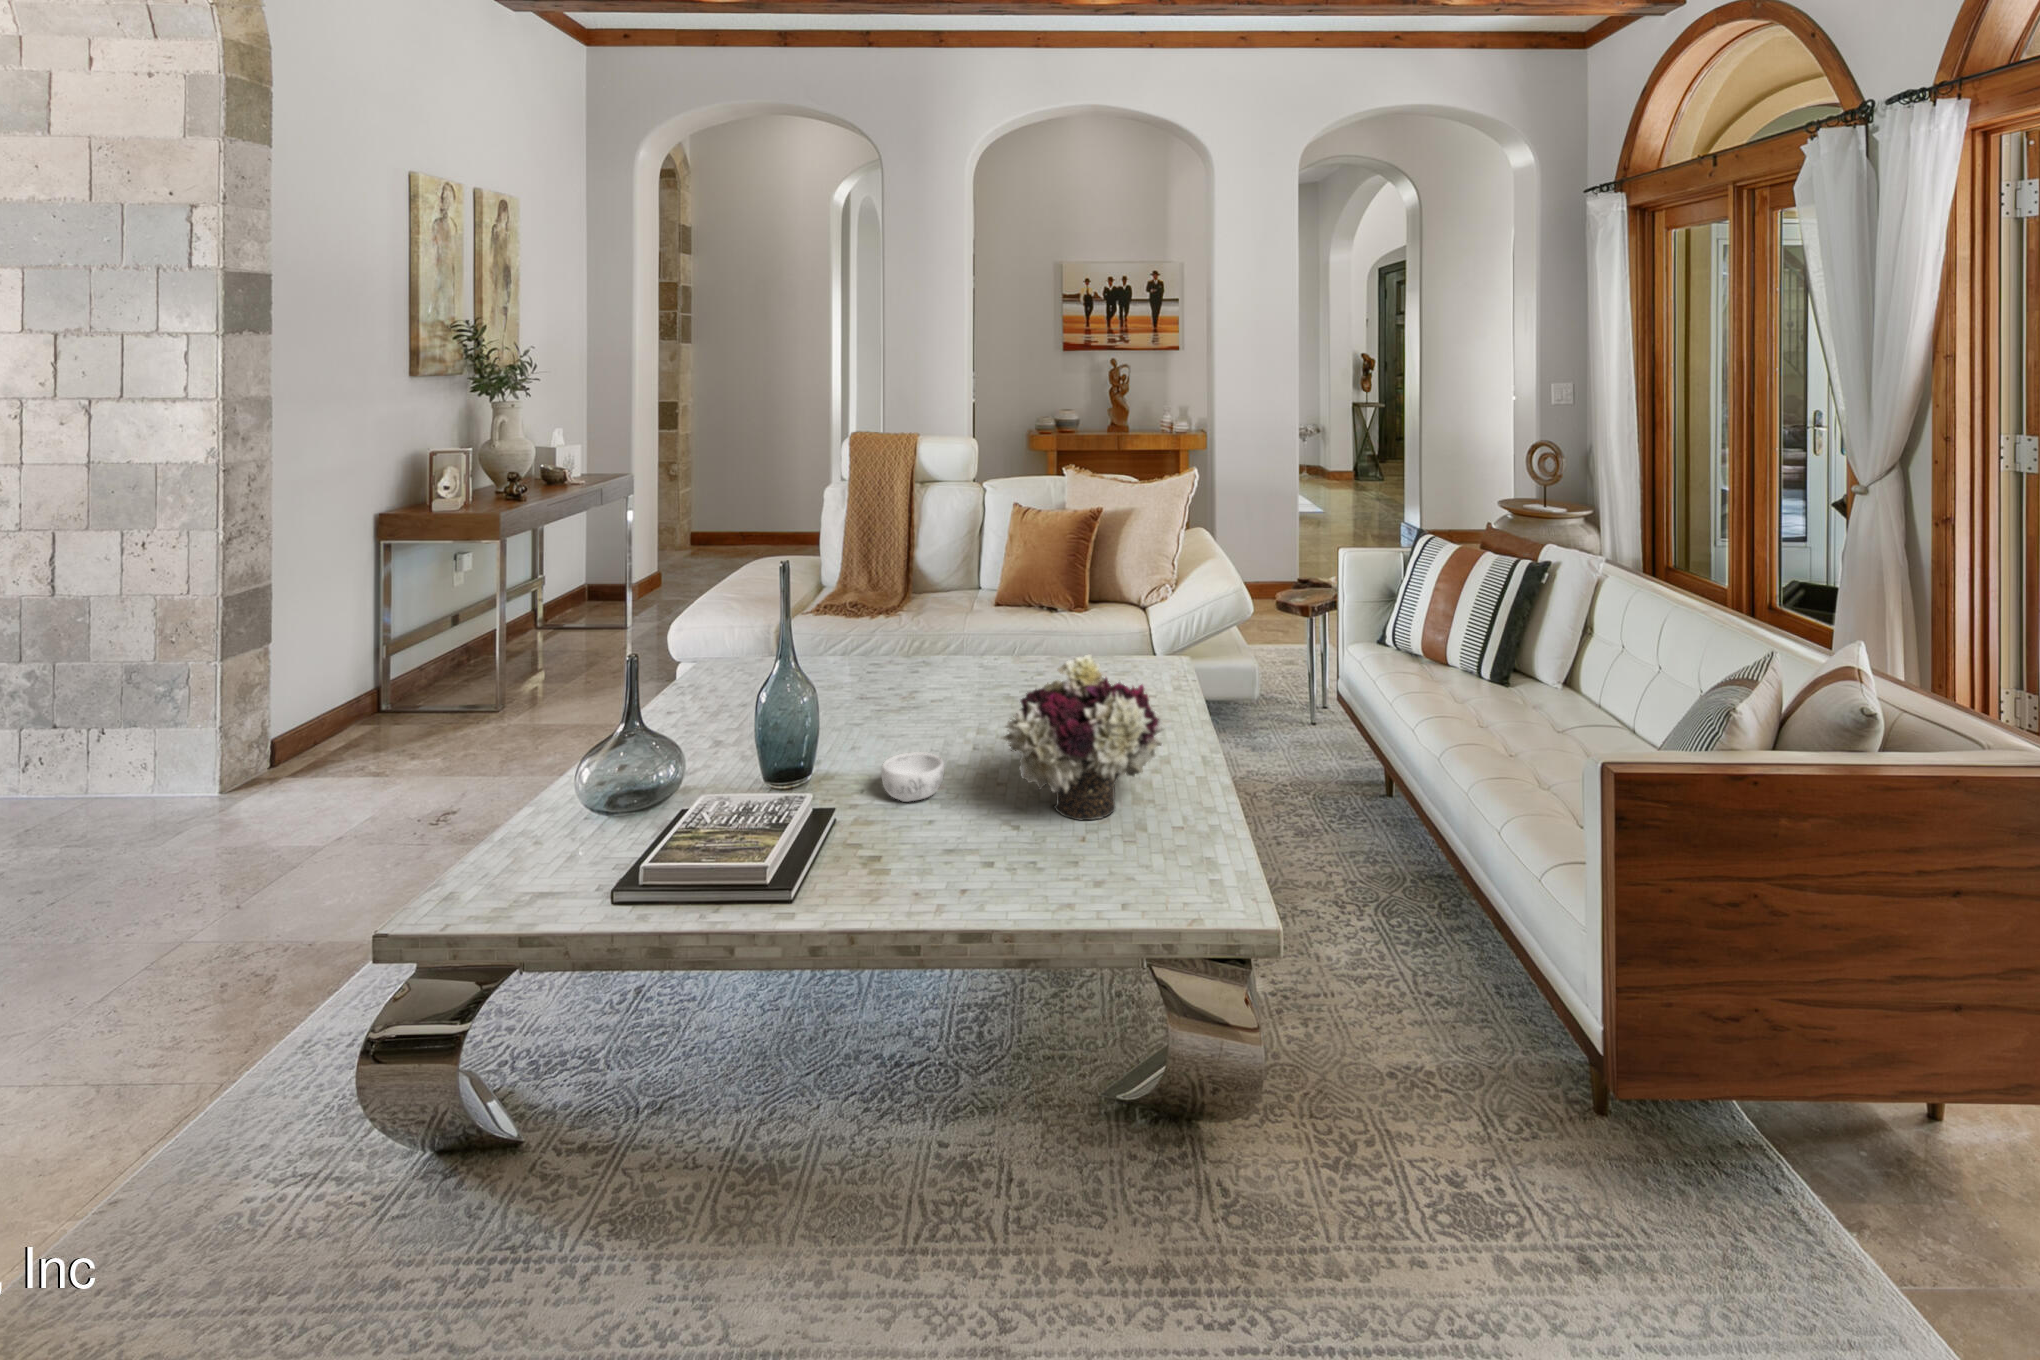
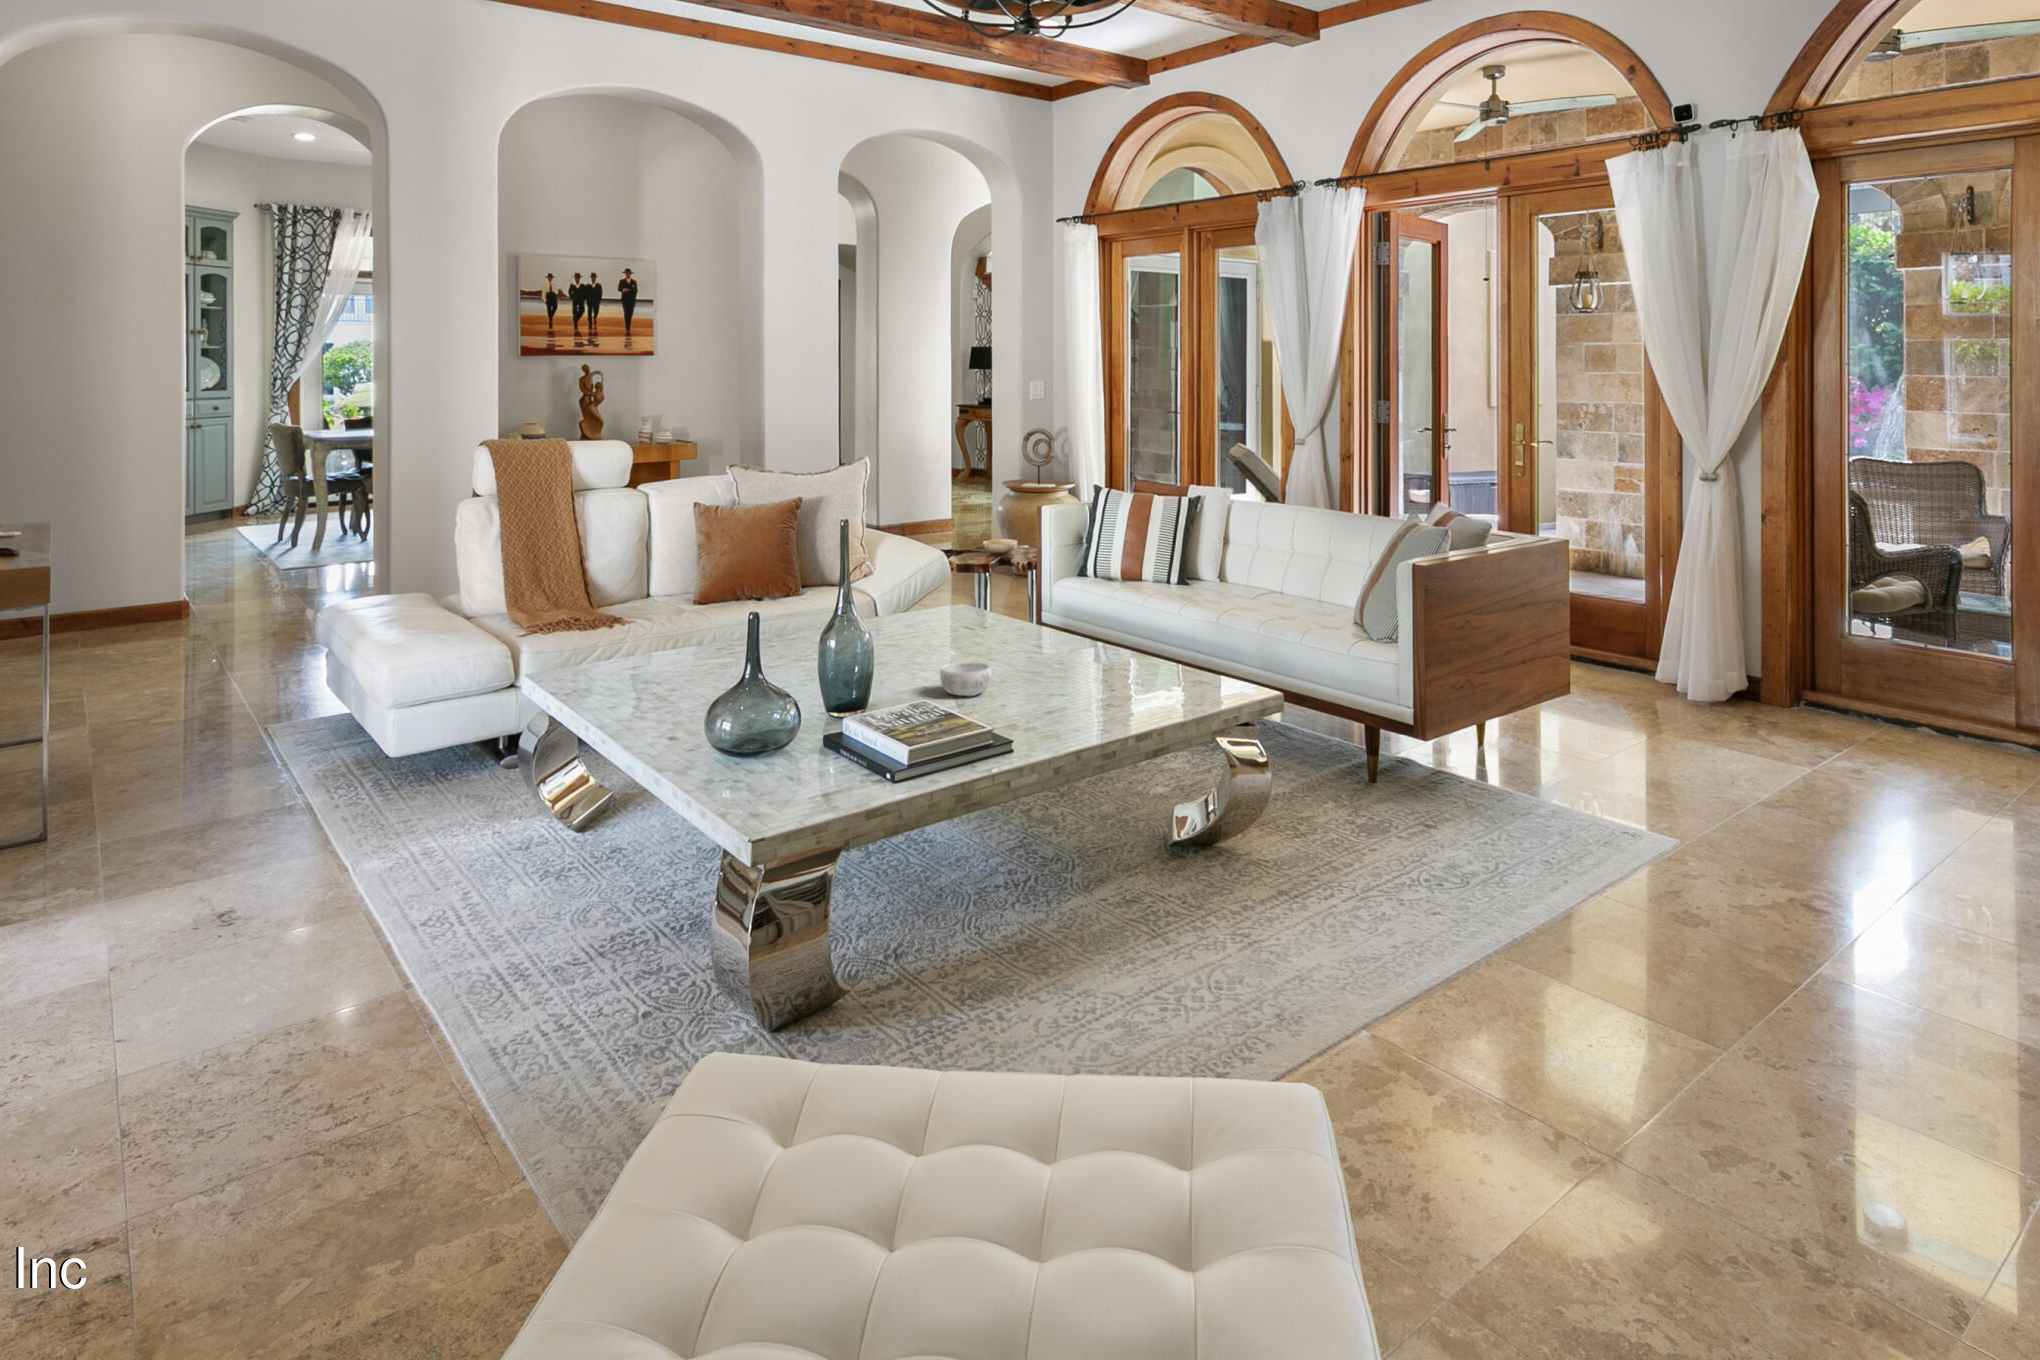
flower arrangement: present [1002,654,1165,820] -> none [1035,560,1137,683]

